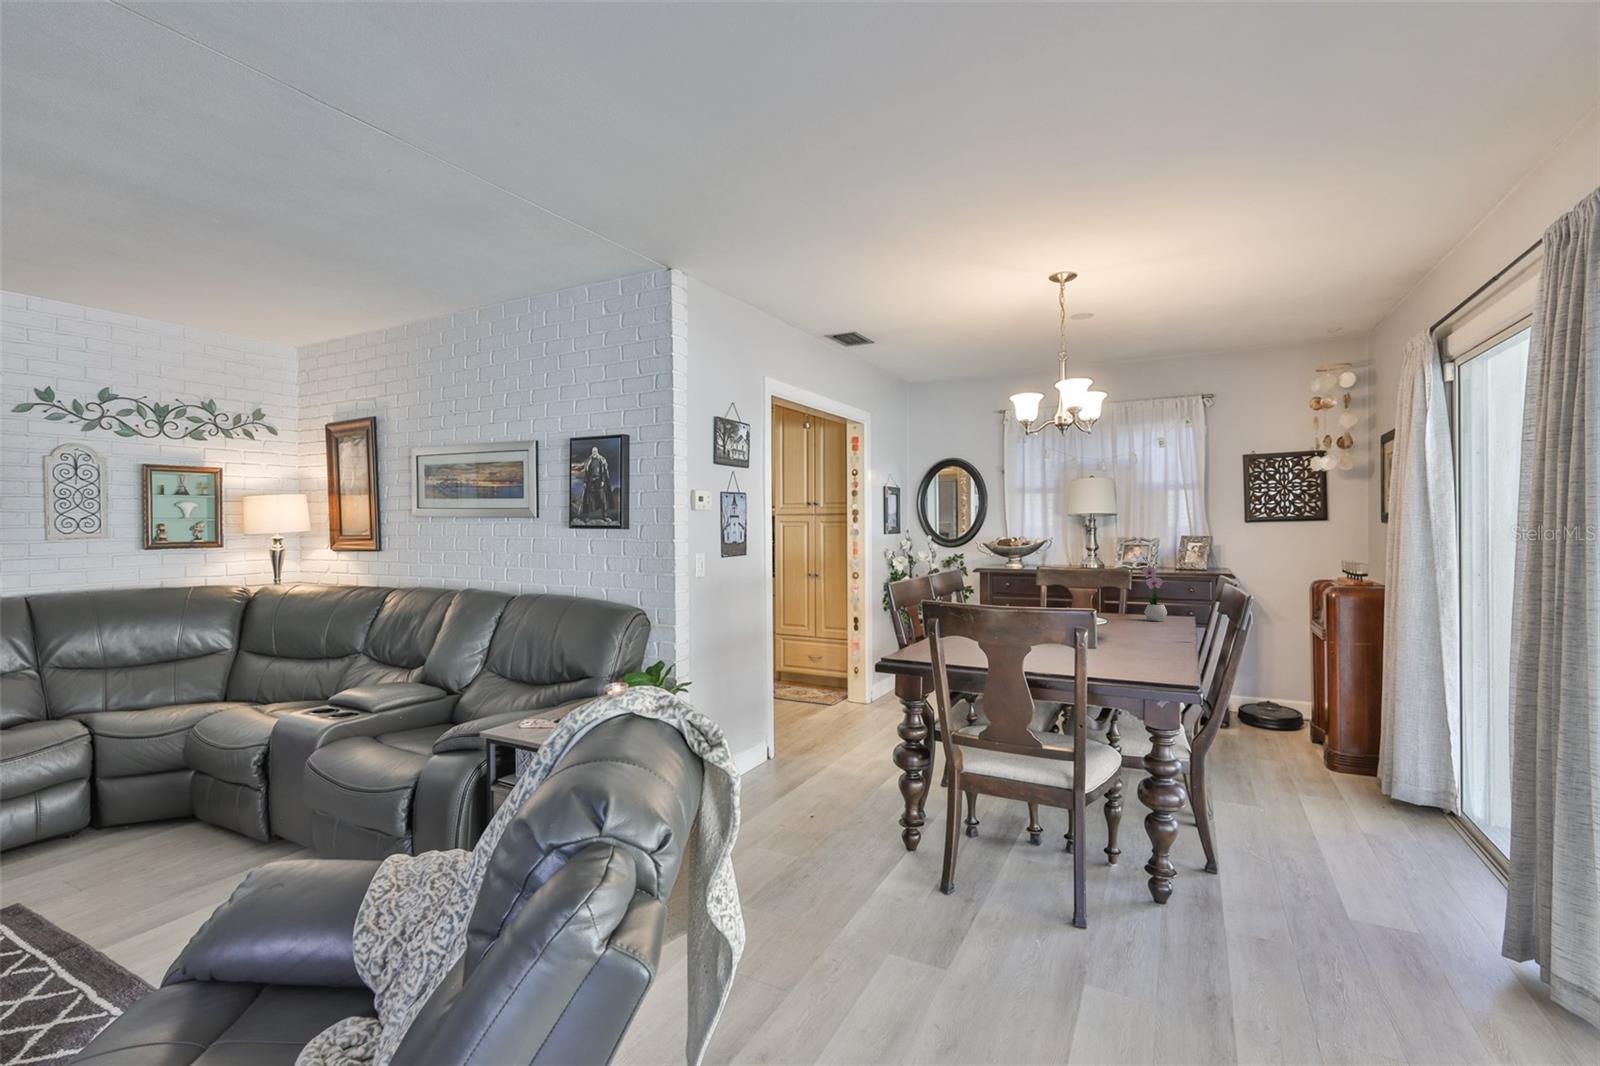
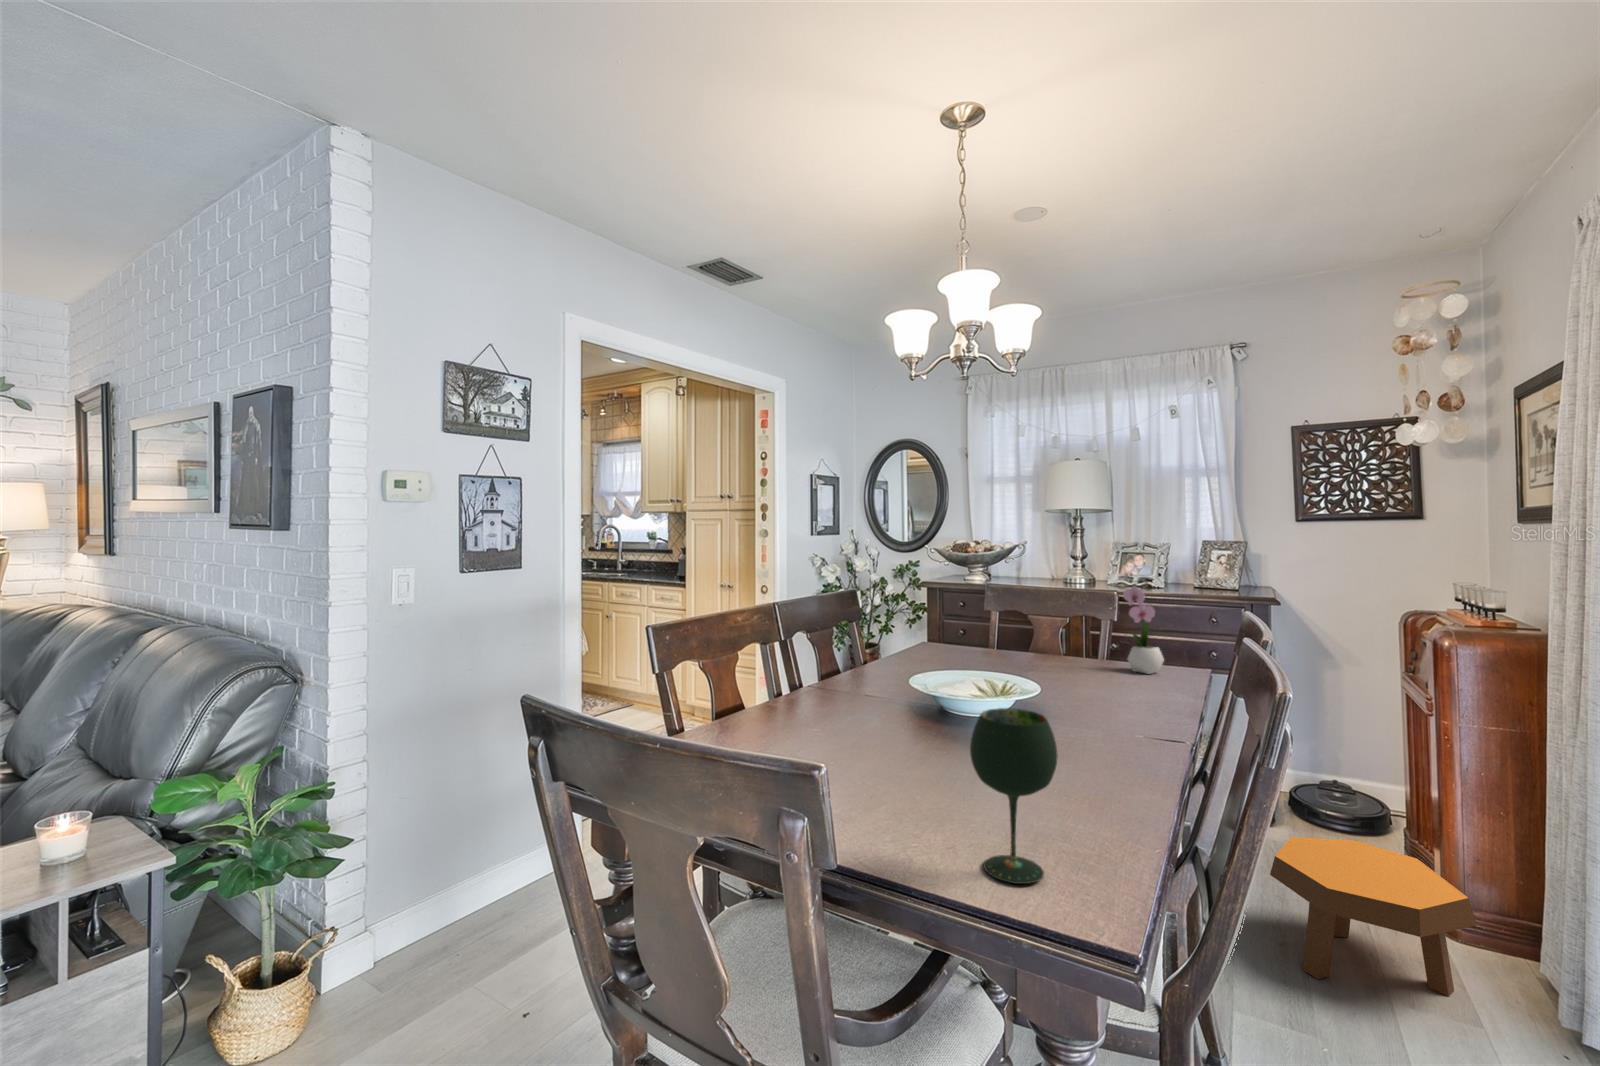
wine glass: none [1121,608,1159,675] -> present [970,708,1058,884]
footstool: none [1232,717,1342,791] -> present [1270,837,1477,996]

